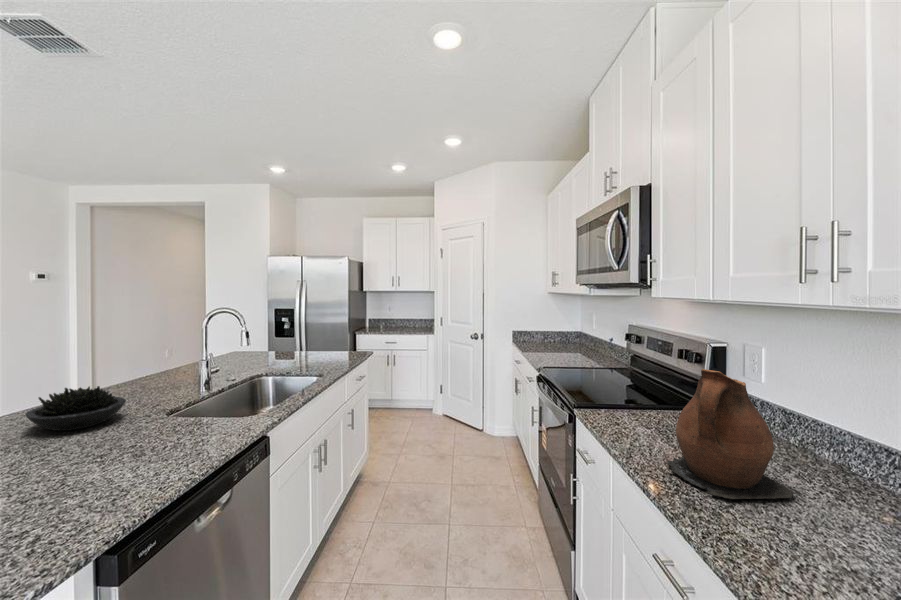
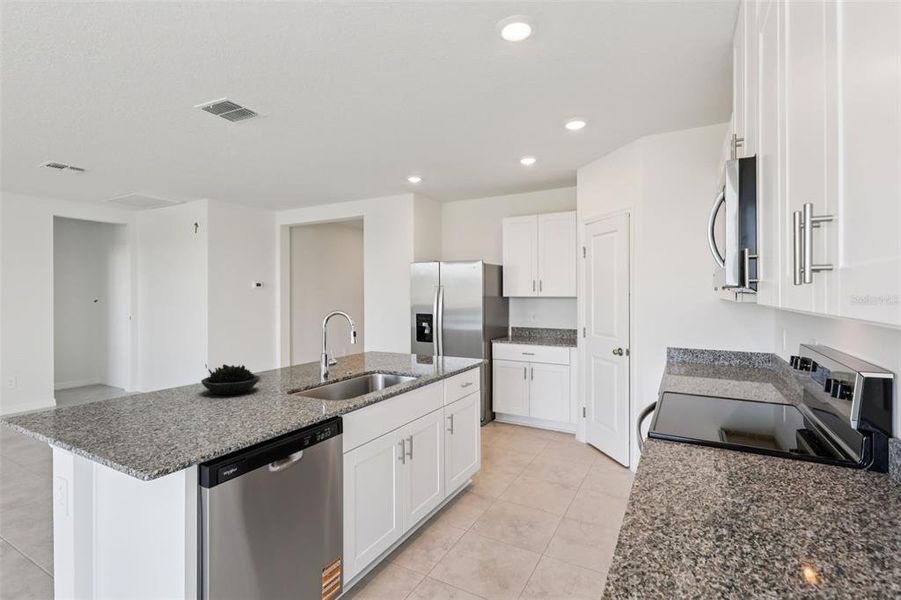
ceramic pitcher: present [667,369,794,499] -> none [670,384,812,555]

